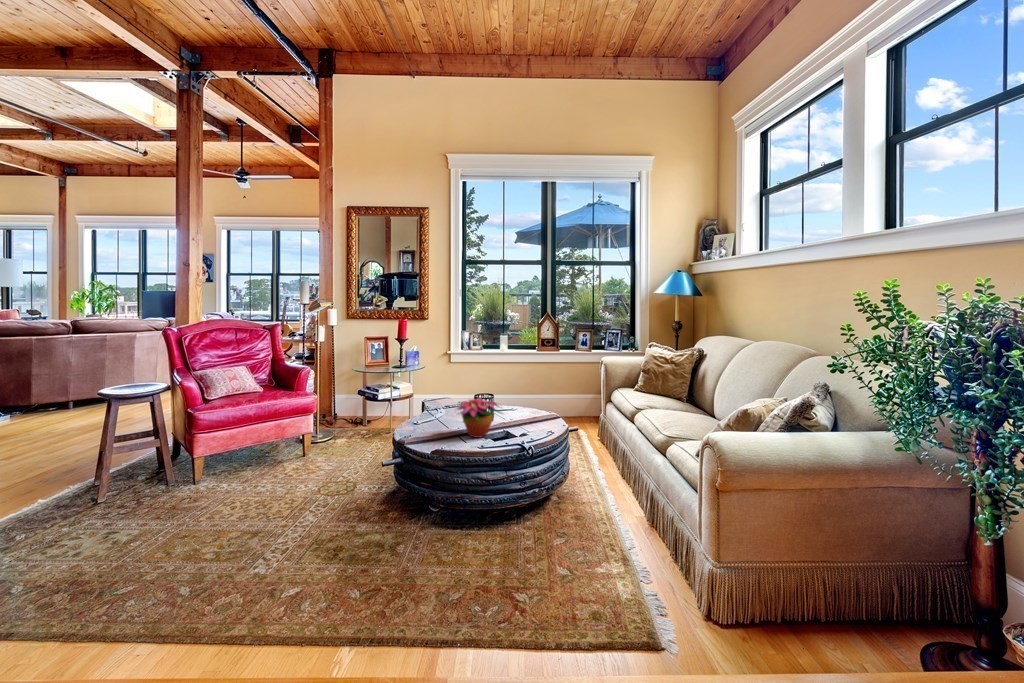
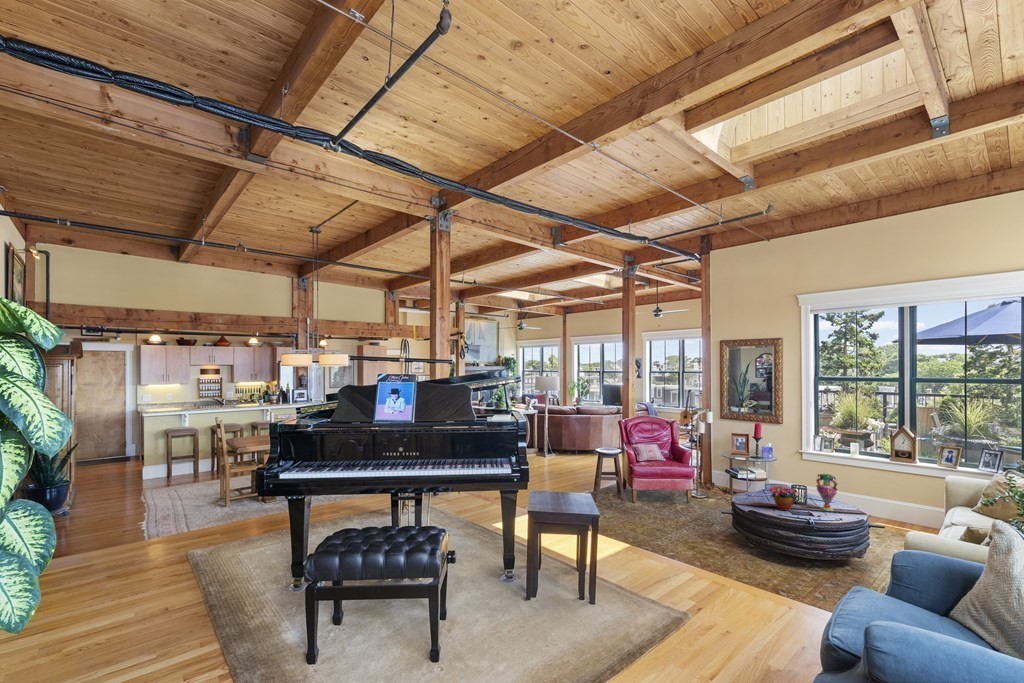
vase: none [513,371,541,424] -> present [816,474,838,511]

